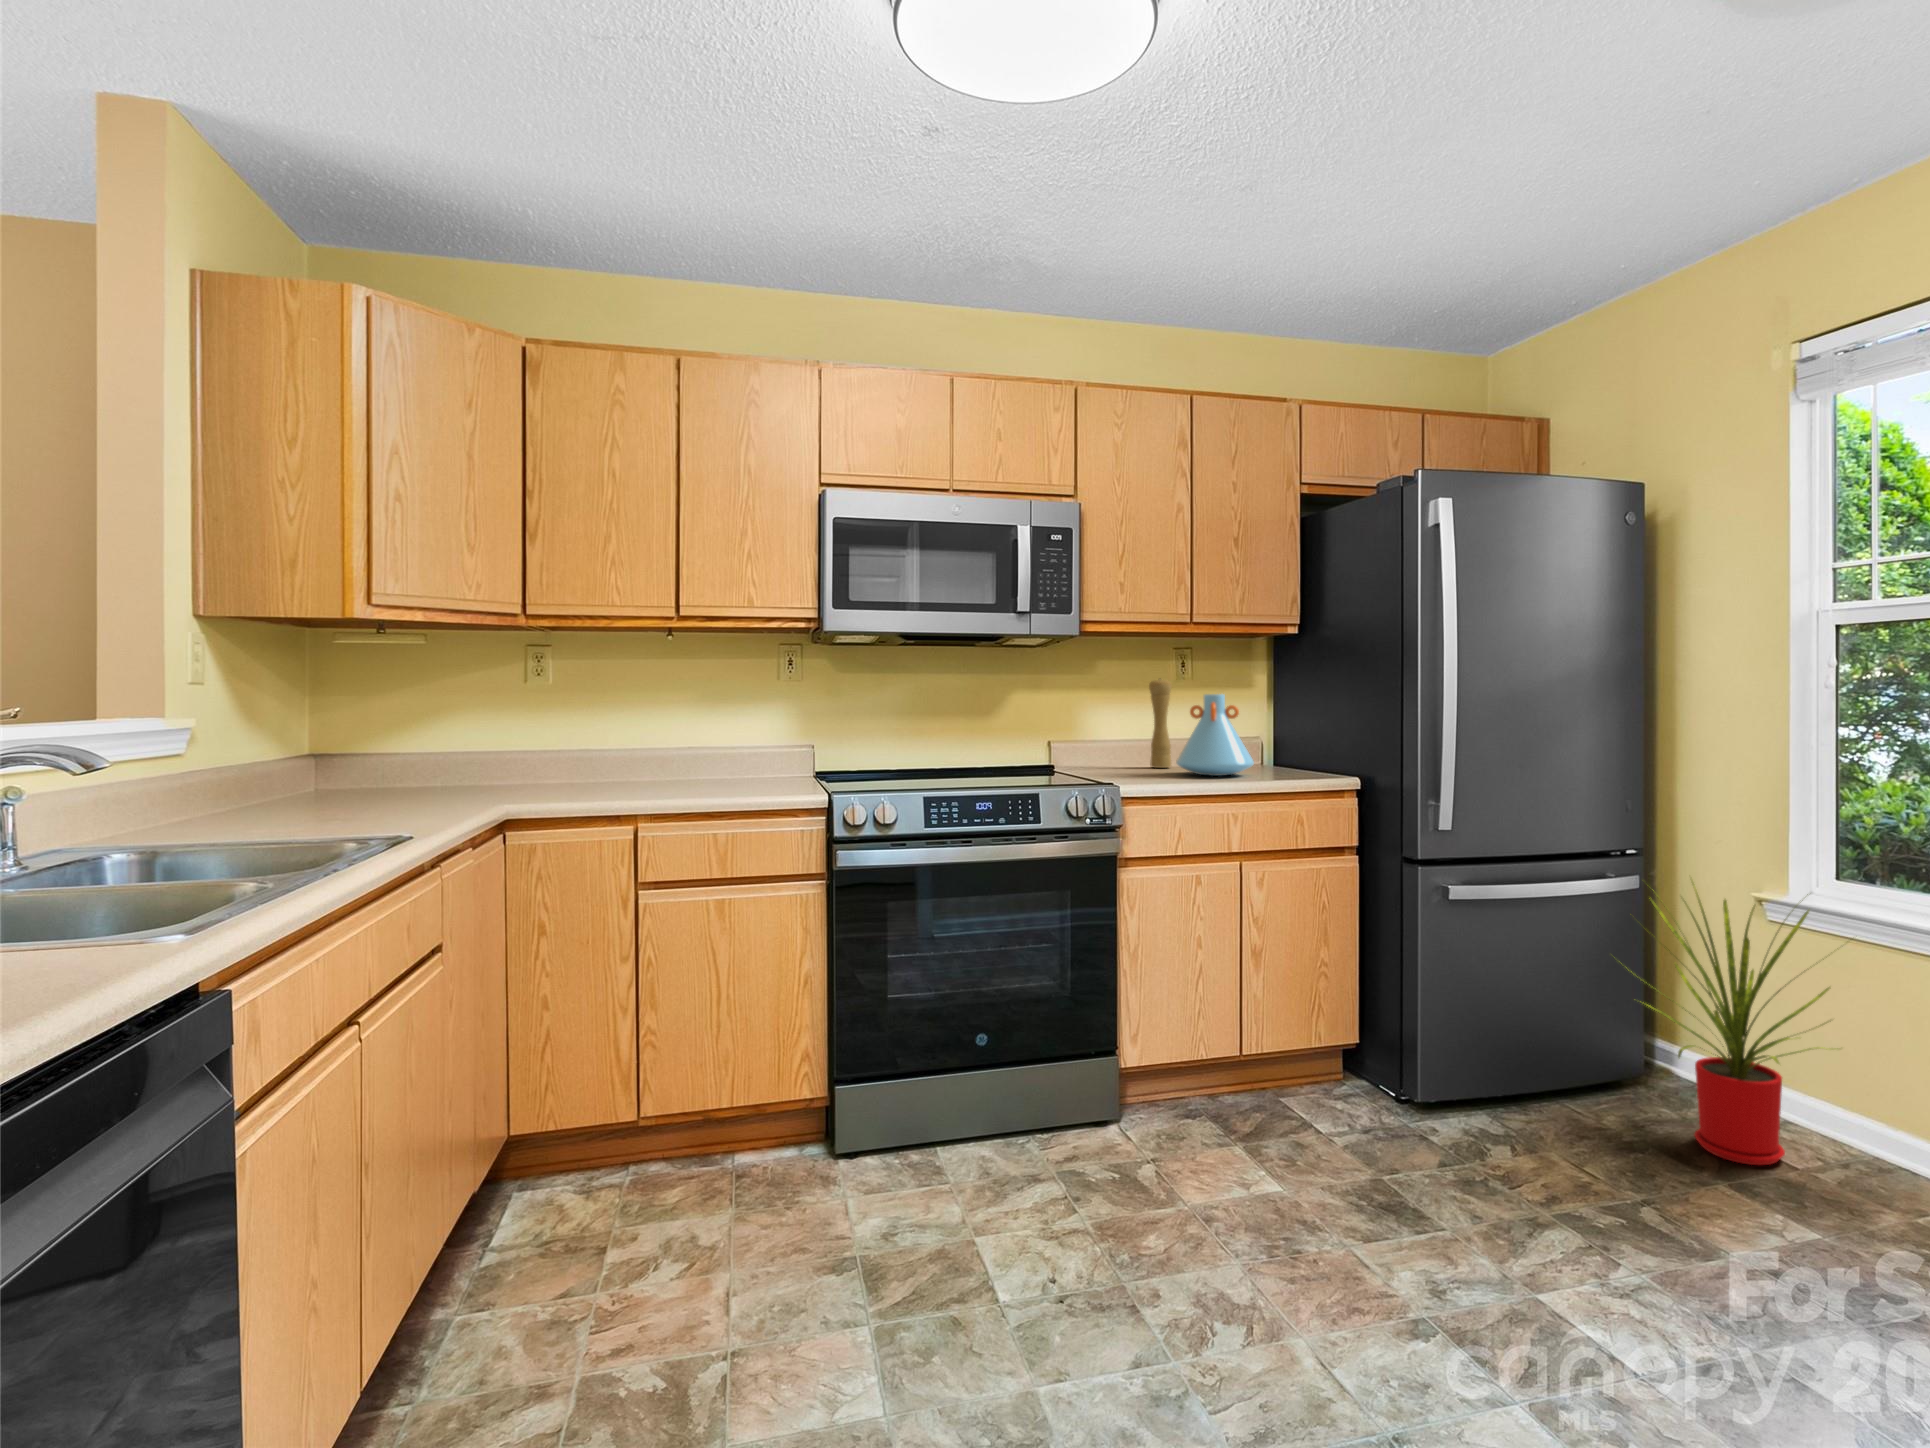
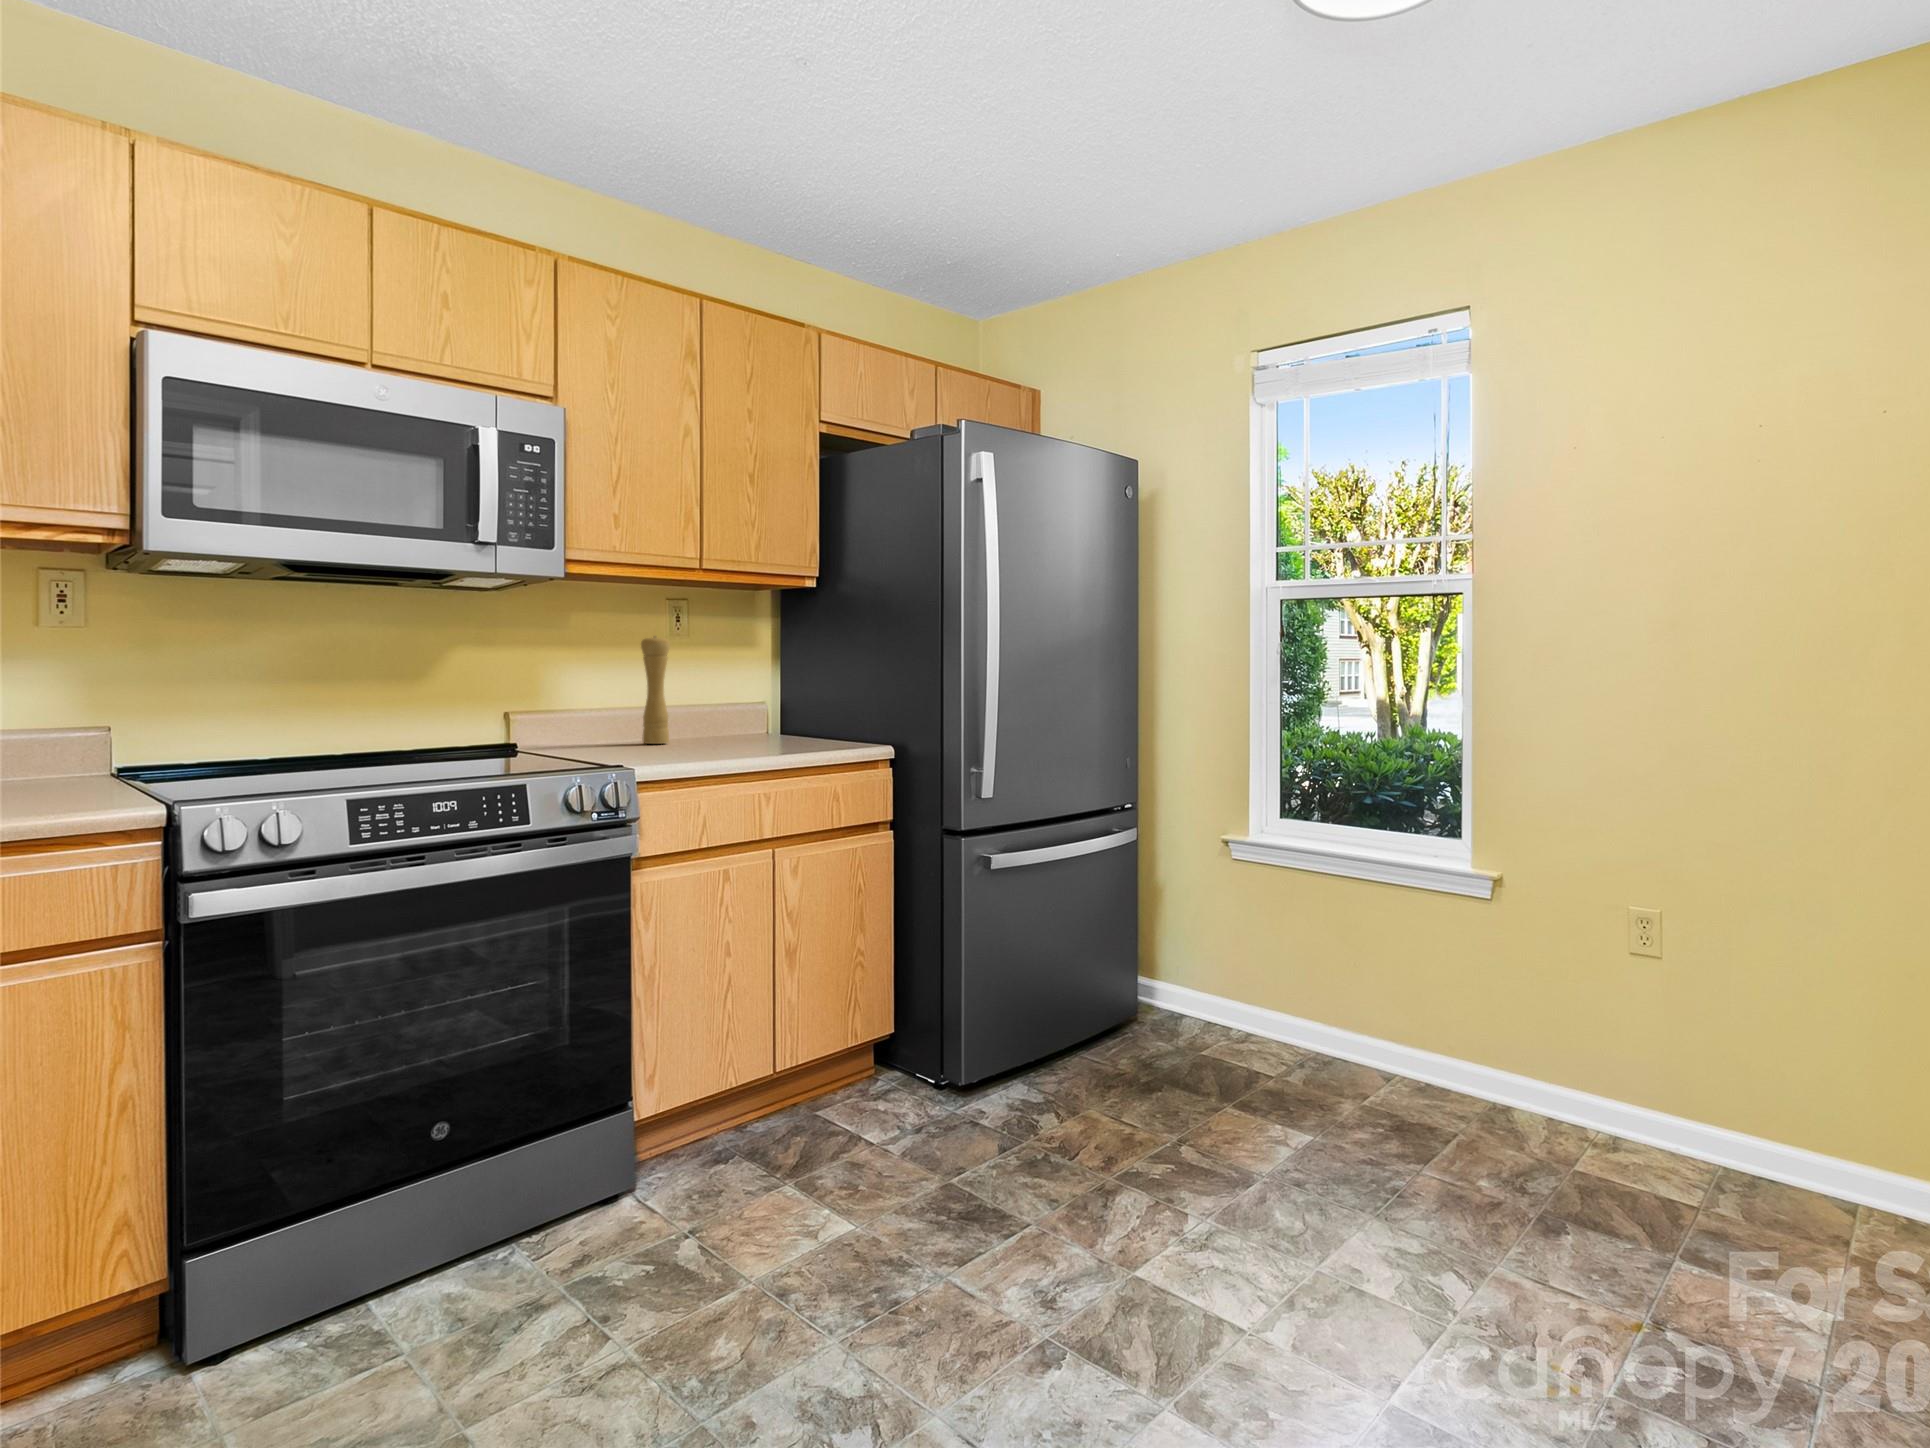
vase: present [1176,694,1254,776] -> none [685,655,779,751]
house plant: present [1614,882,1830,1165] -> none [1130,826,1323,1083]

